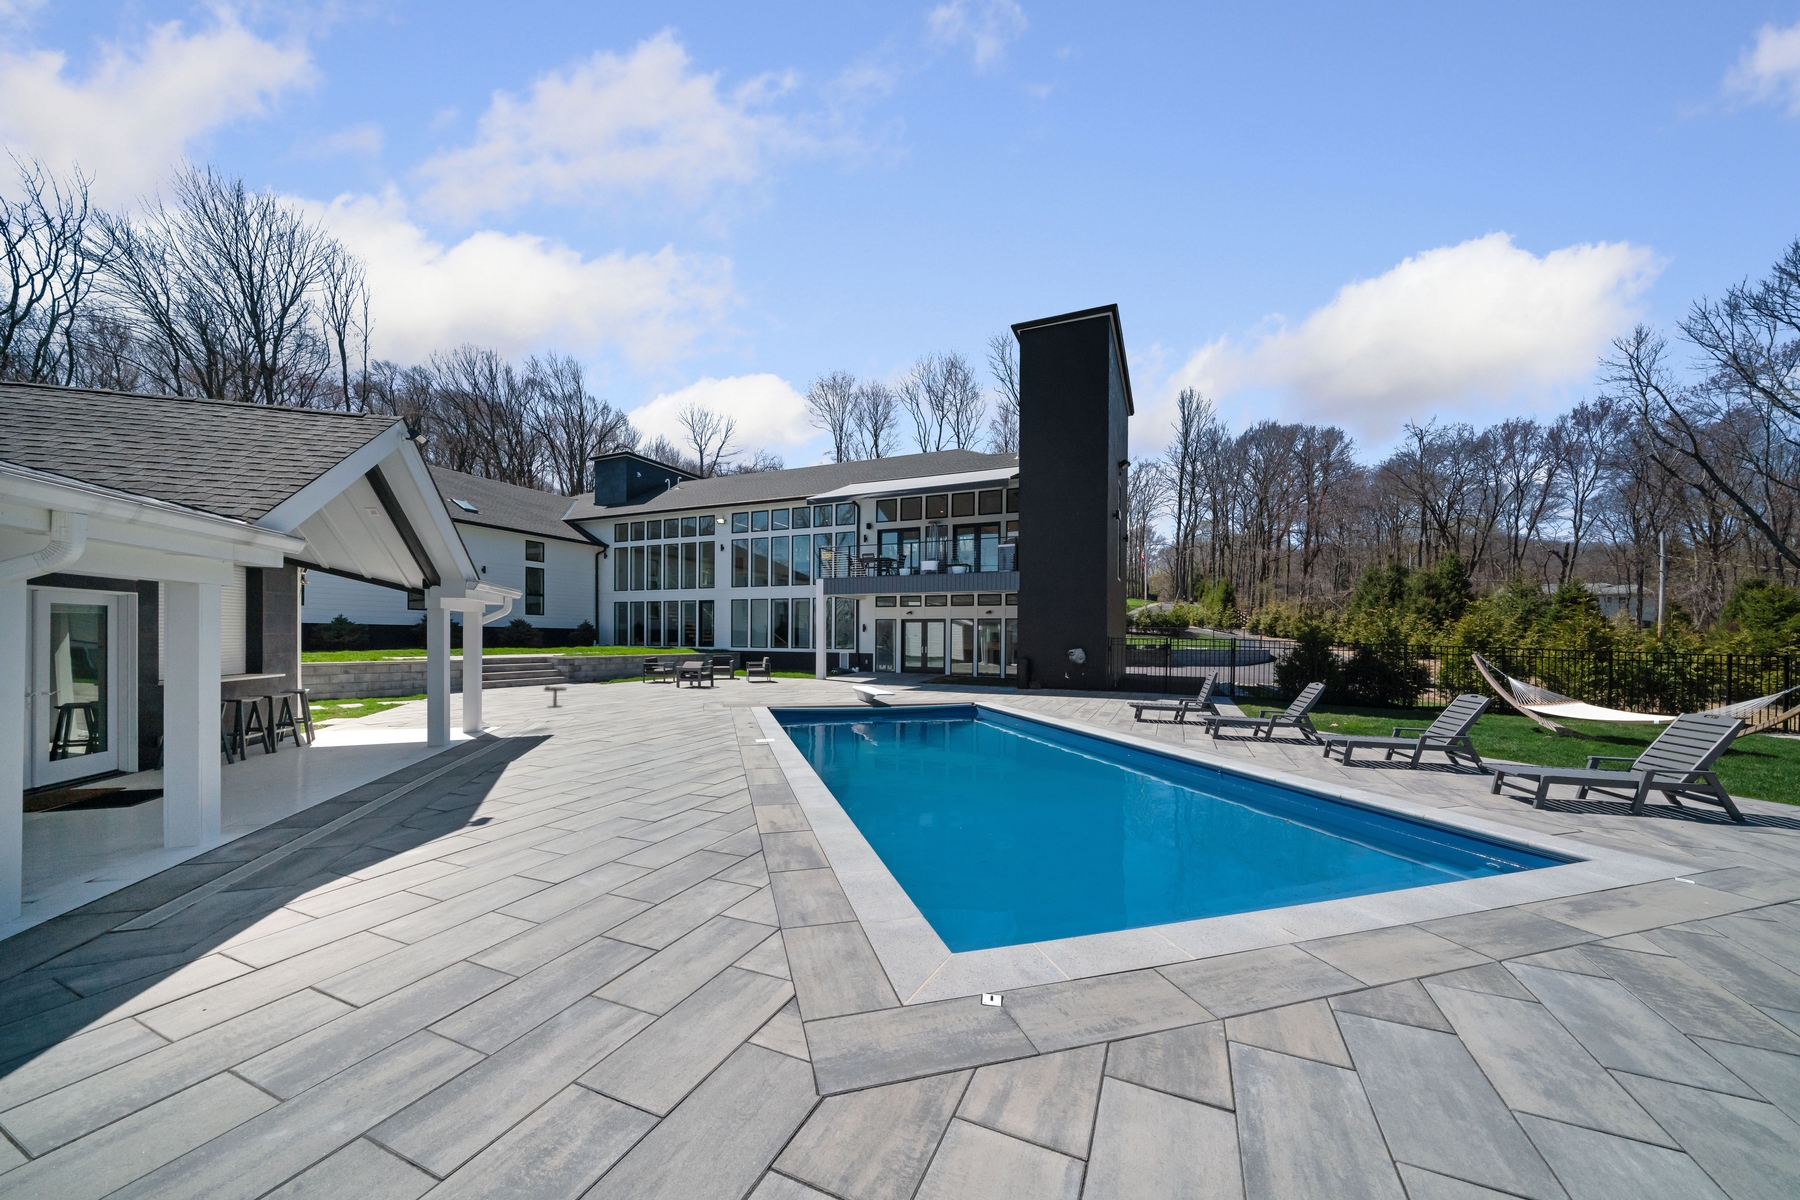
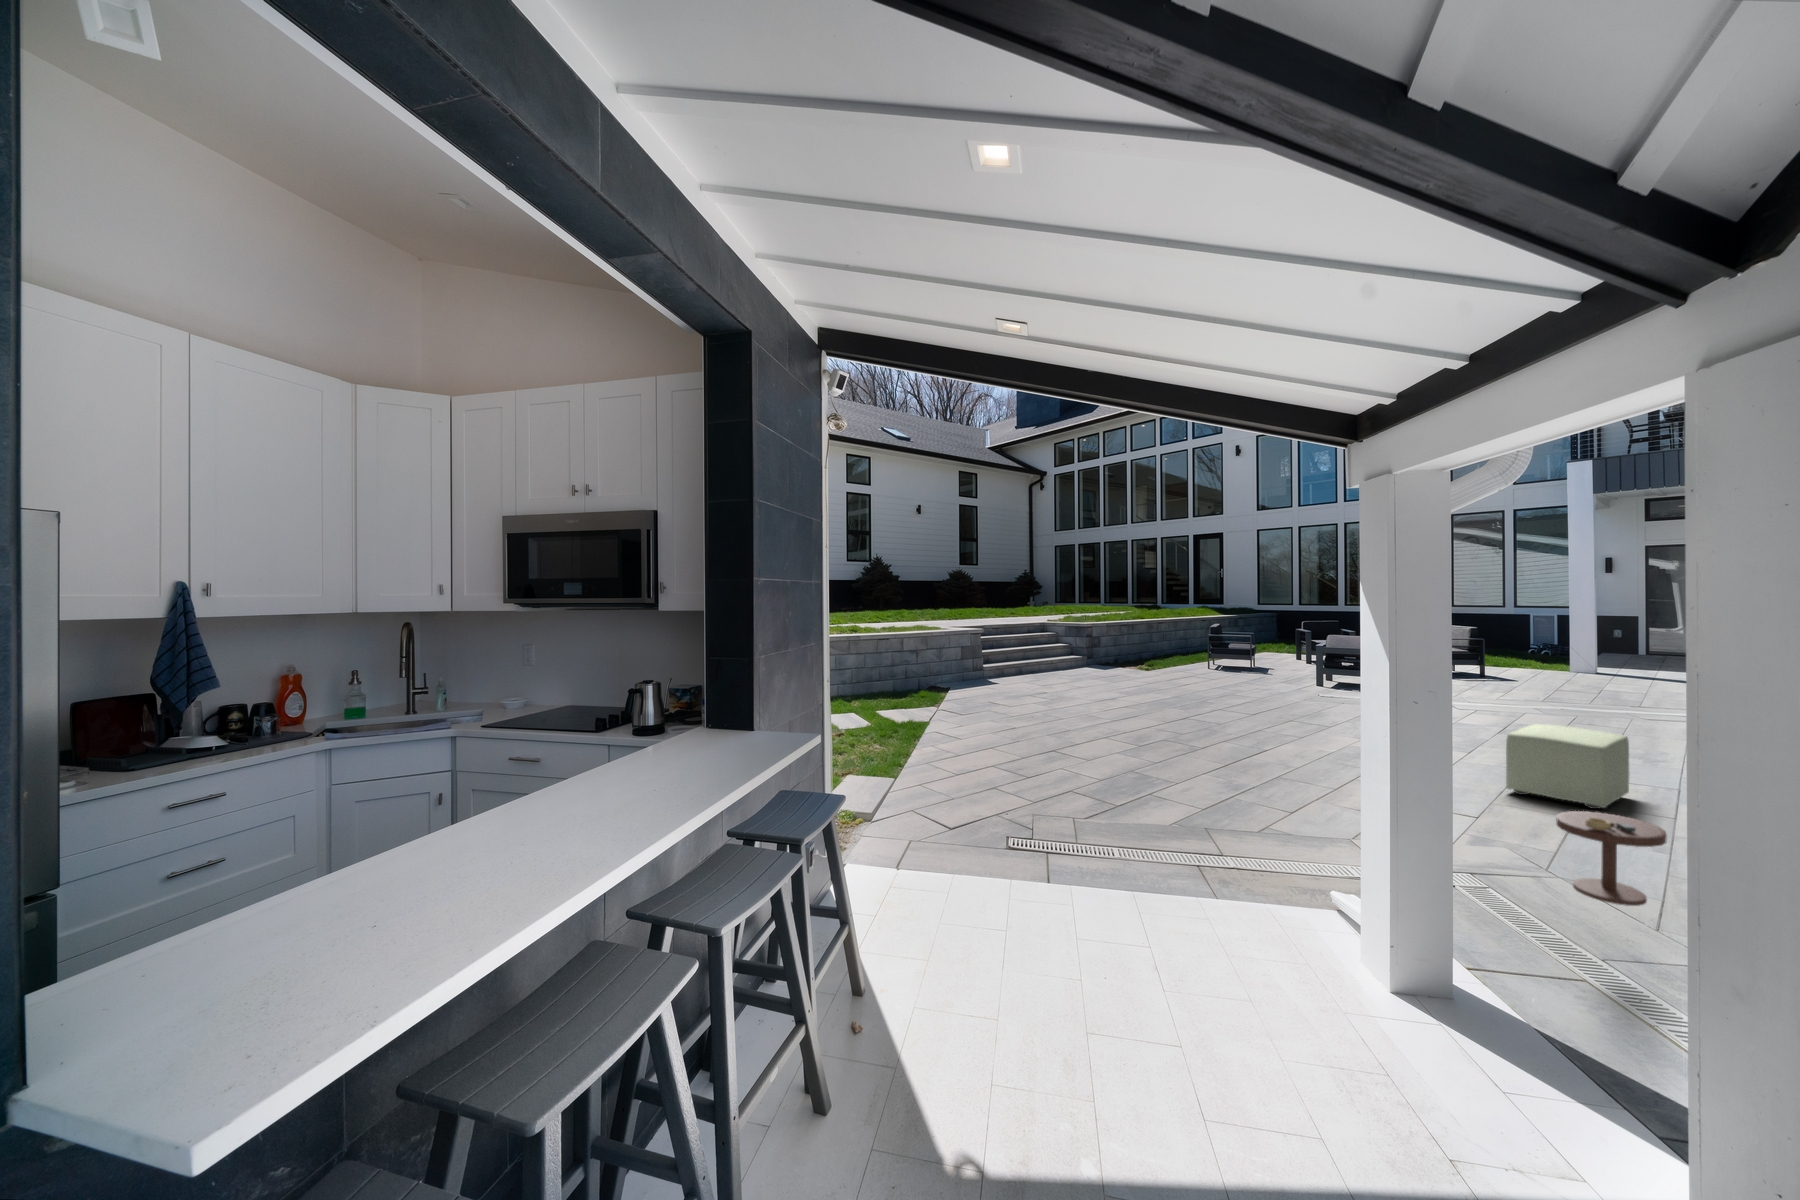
ottoman: none [637,682,677,709] -> present [1506,724,1629,809]

